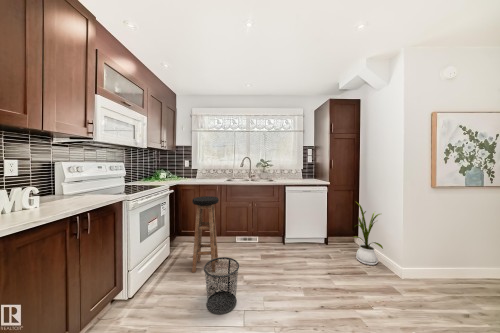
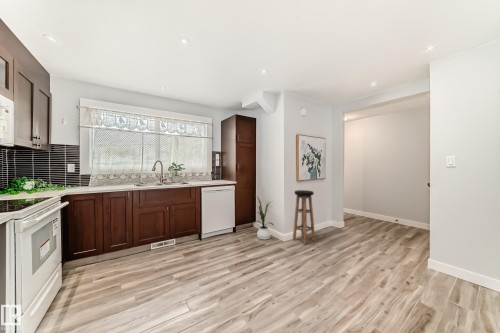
bar stool: present [192,196,219,272] -> present [293,190,315,245]
trash can: present [204,257,239,314] -> none [142,258,179,312]

